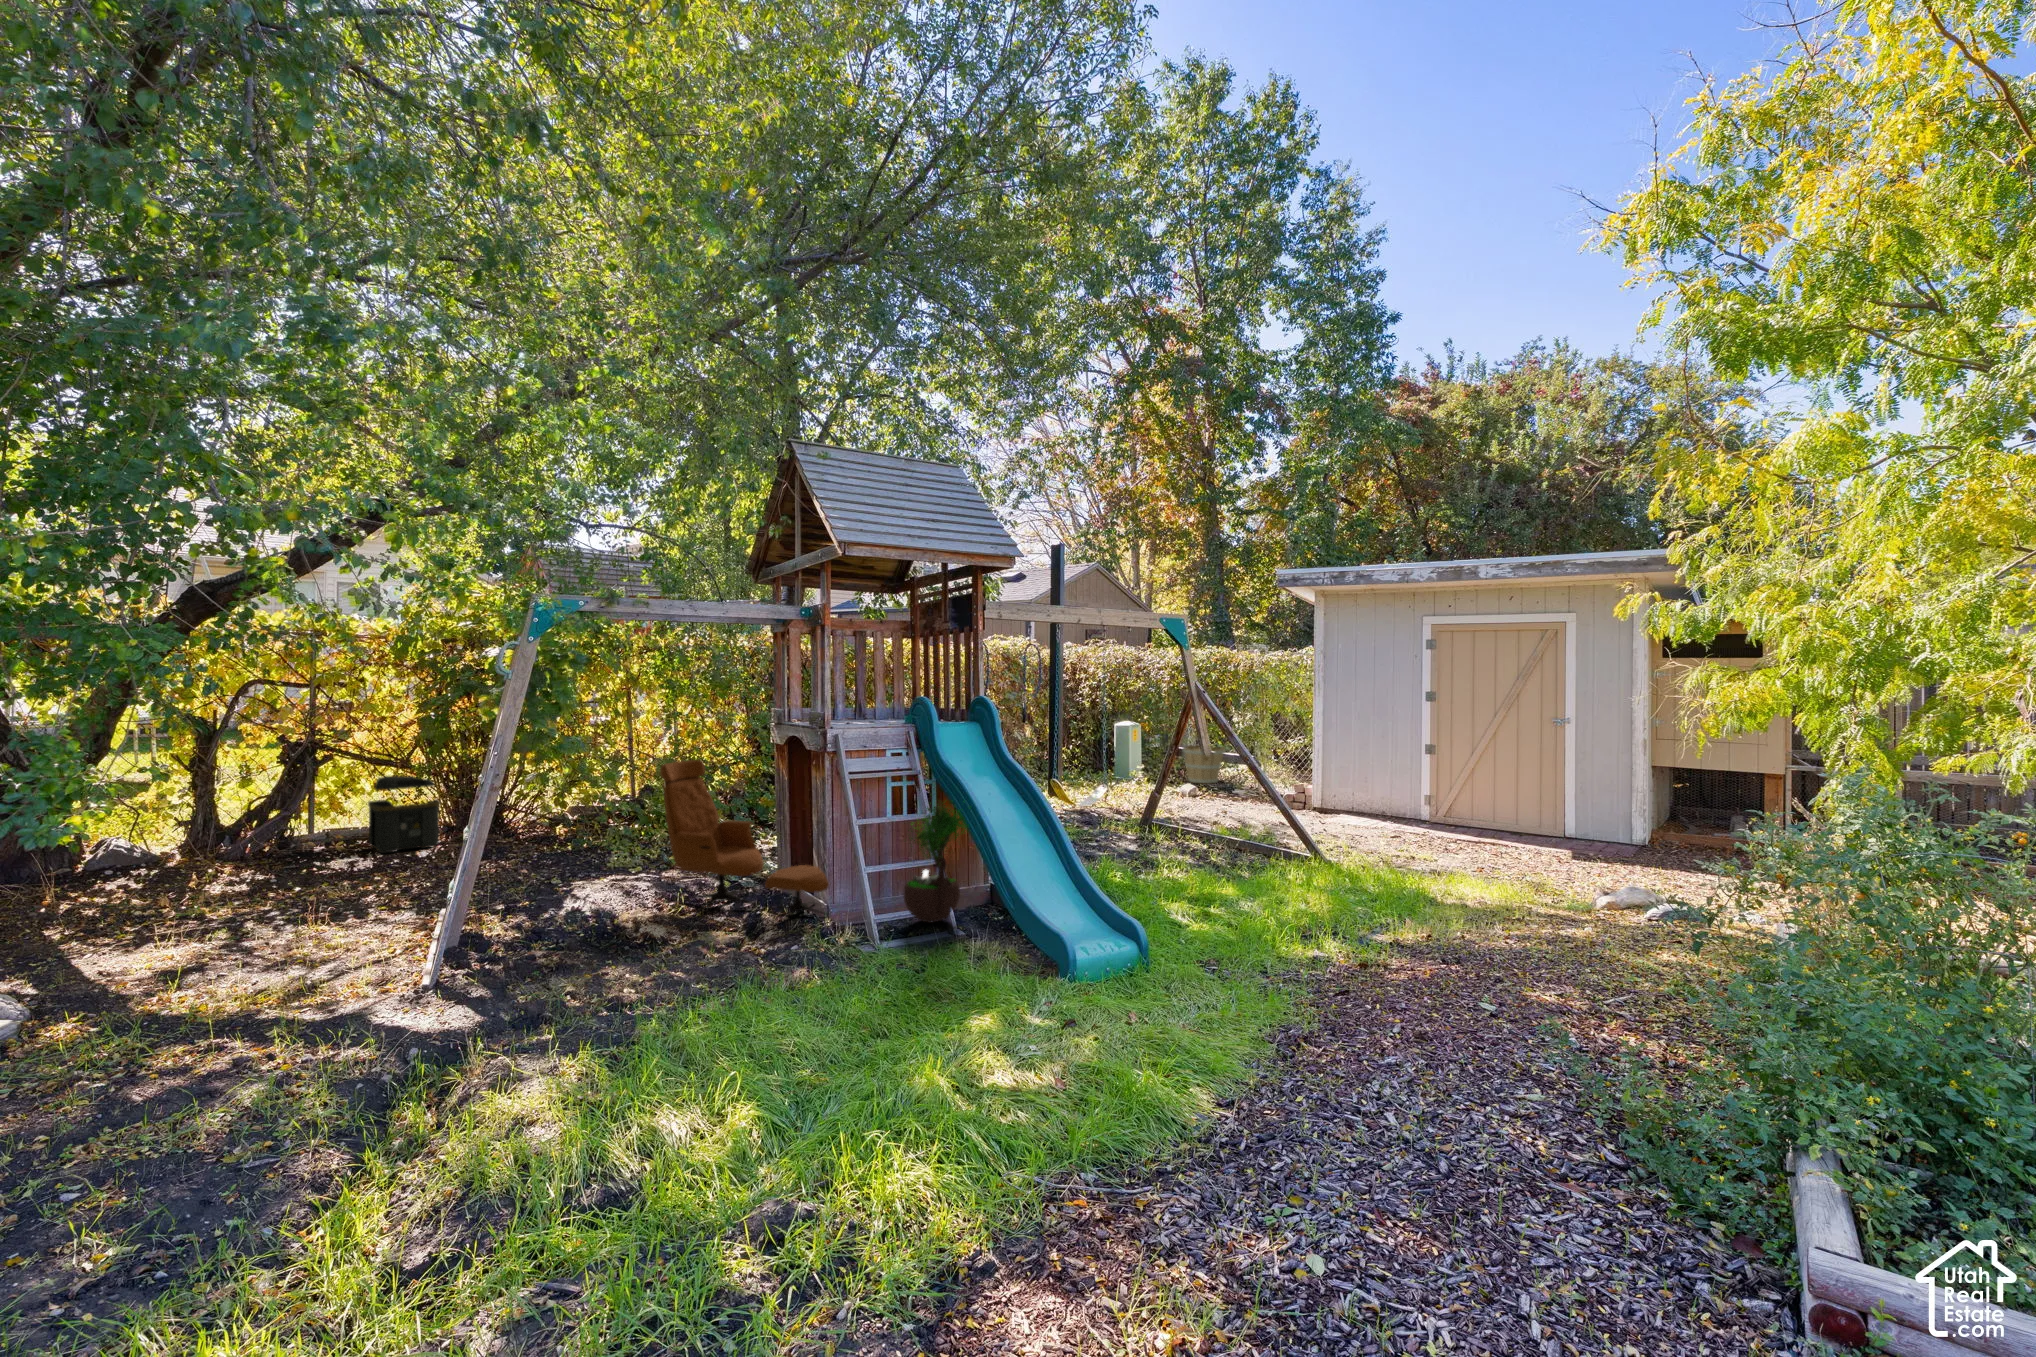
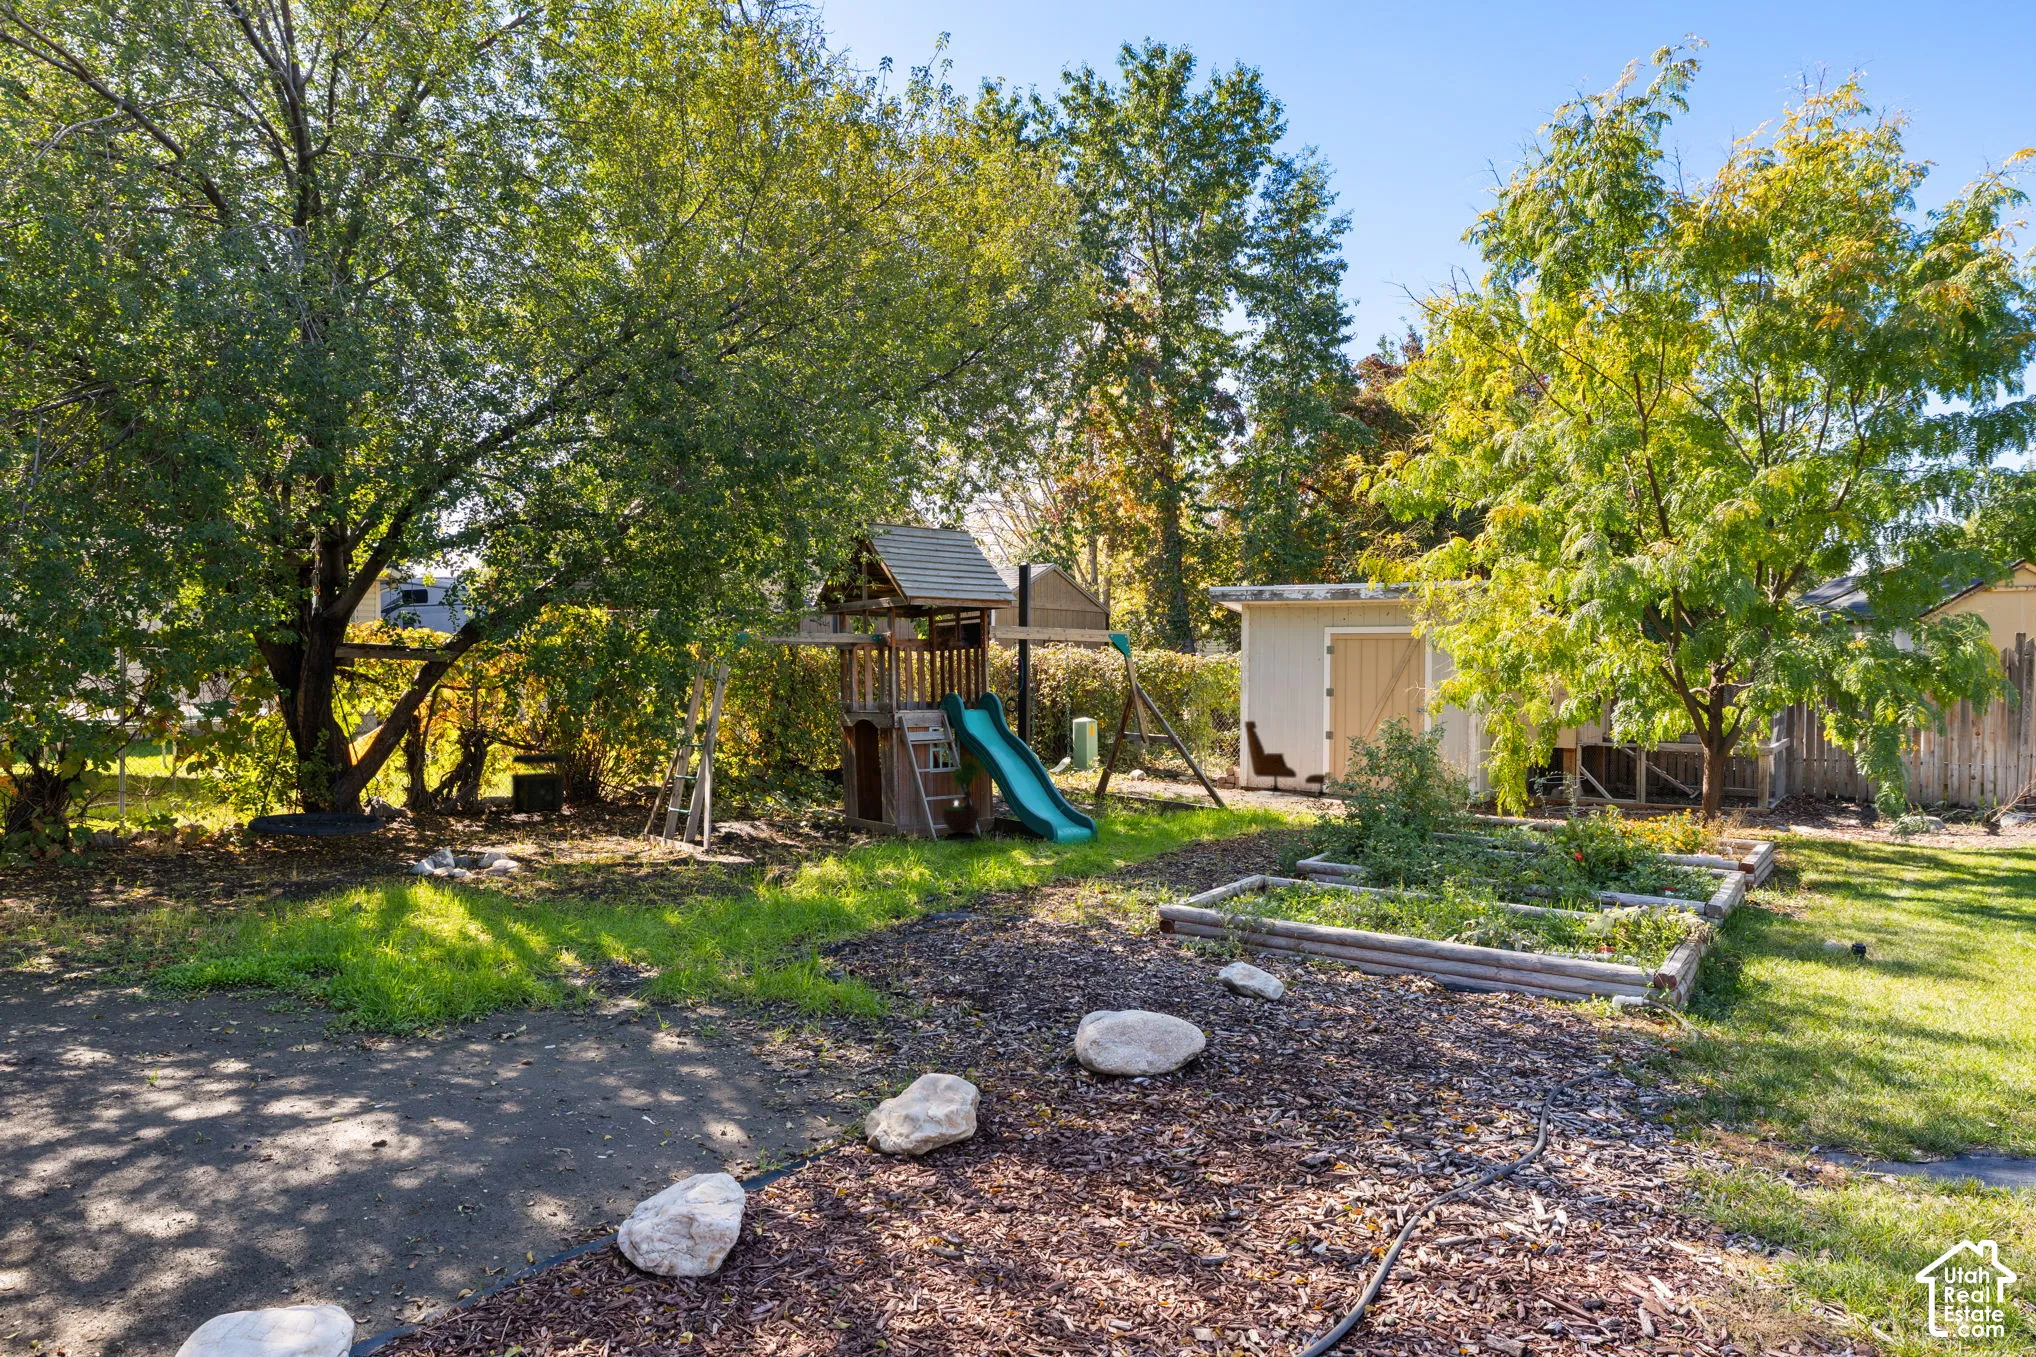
wooden bucket: present [1183,745,1225,784] -> none [1134,741,1172,774]
lounge chair: present [660,760,829,922] -> present [1245,721,1326,796]

